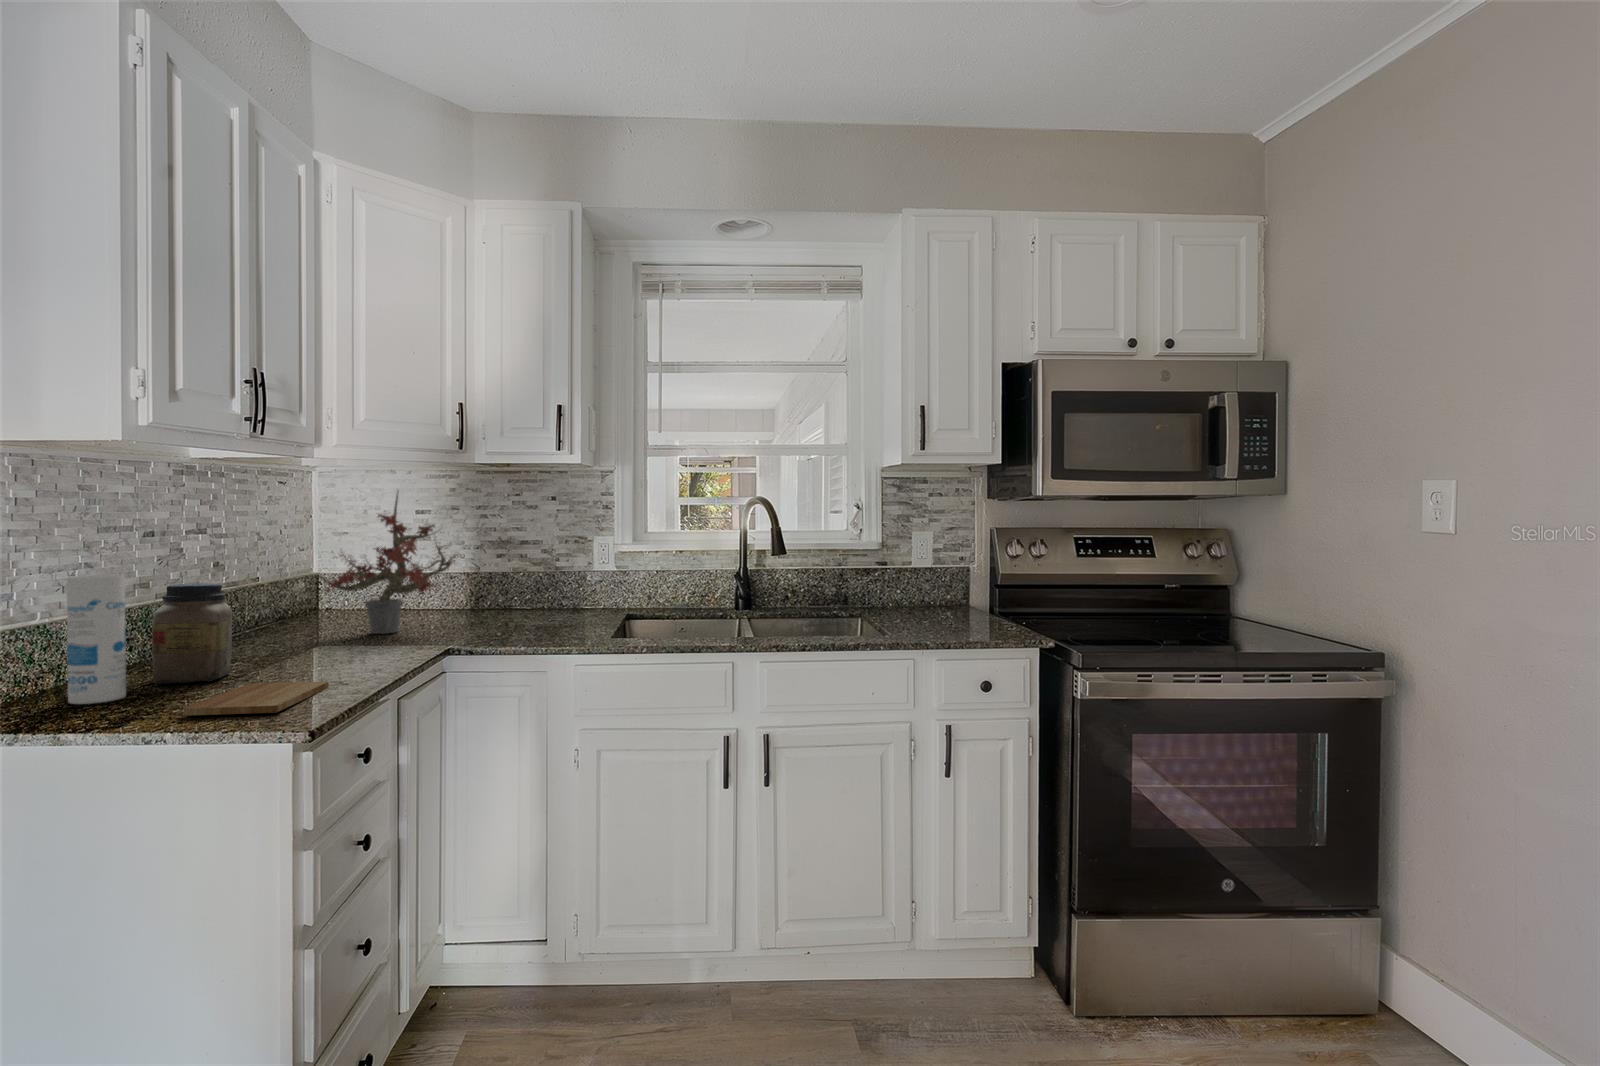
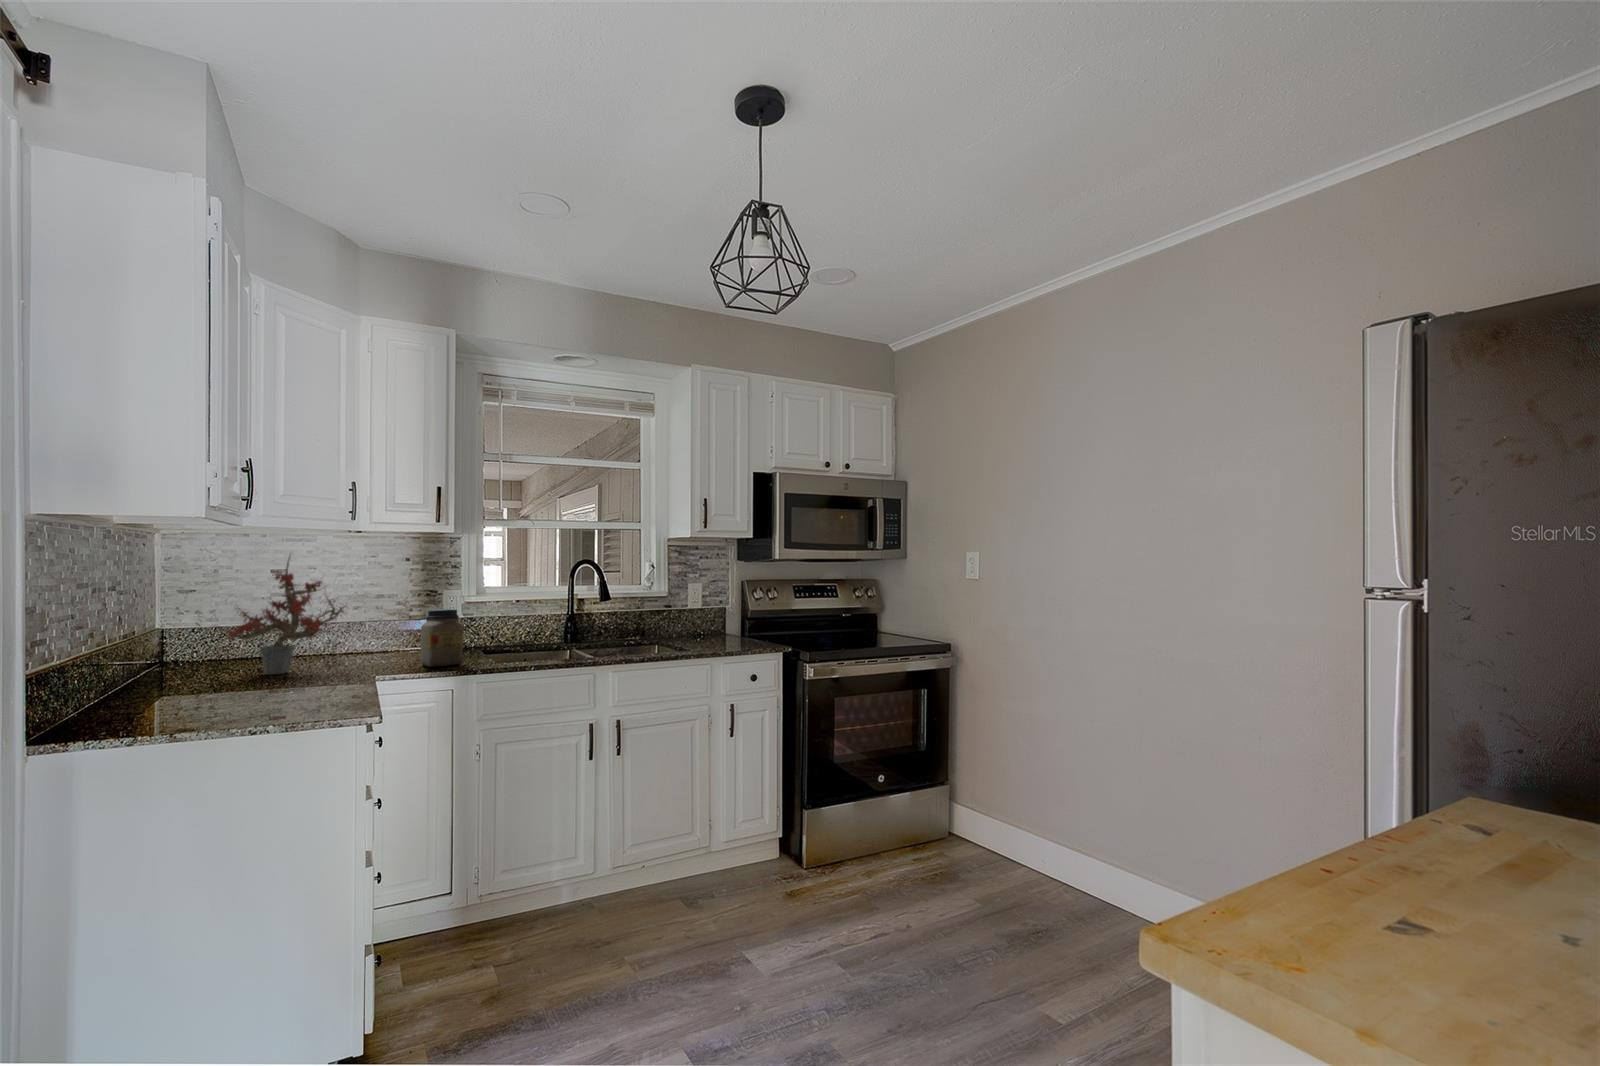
canister: present [67,574,126,704] -> none [86,622,143,731]
jar: present [152,583,233,684] -> present [420,609,463,667]
cutting board: present [184,681,329,716] -> none [237,700,319,726]

